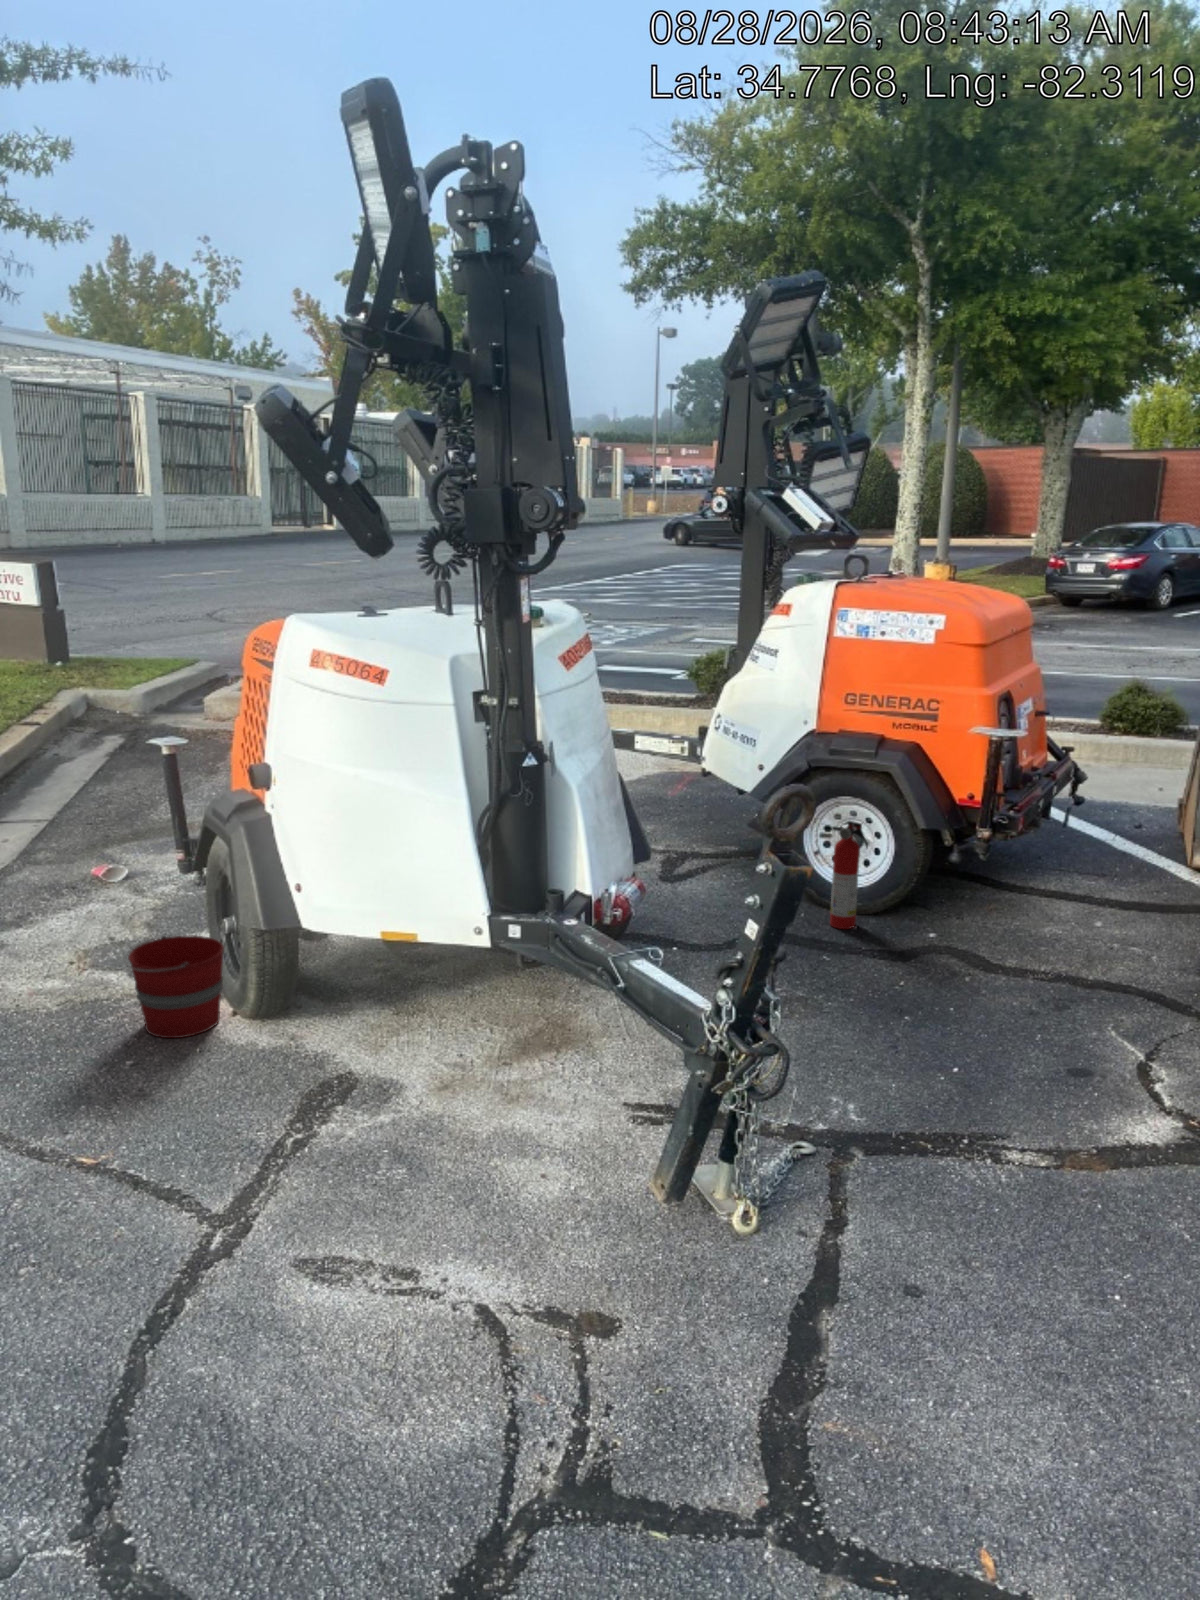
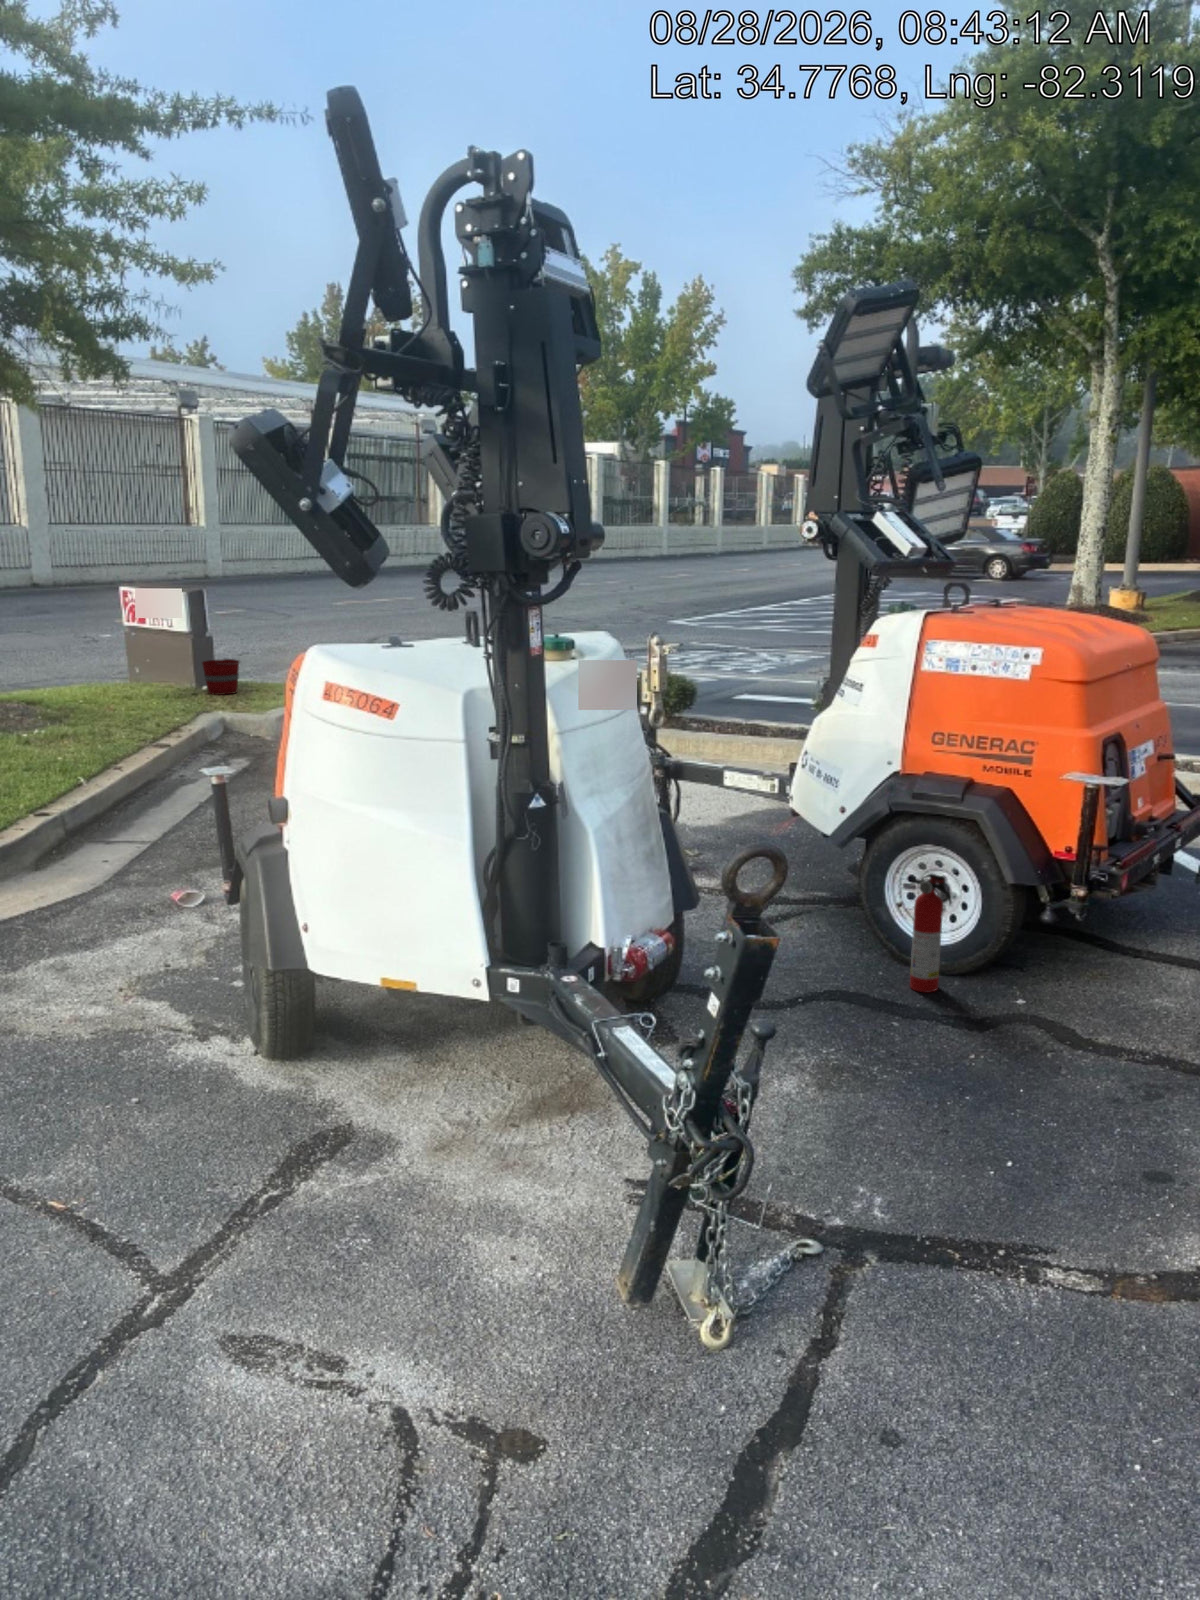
bucket: present [128,935,224,1038] -> present [202,659,240,695]

